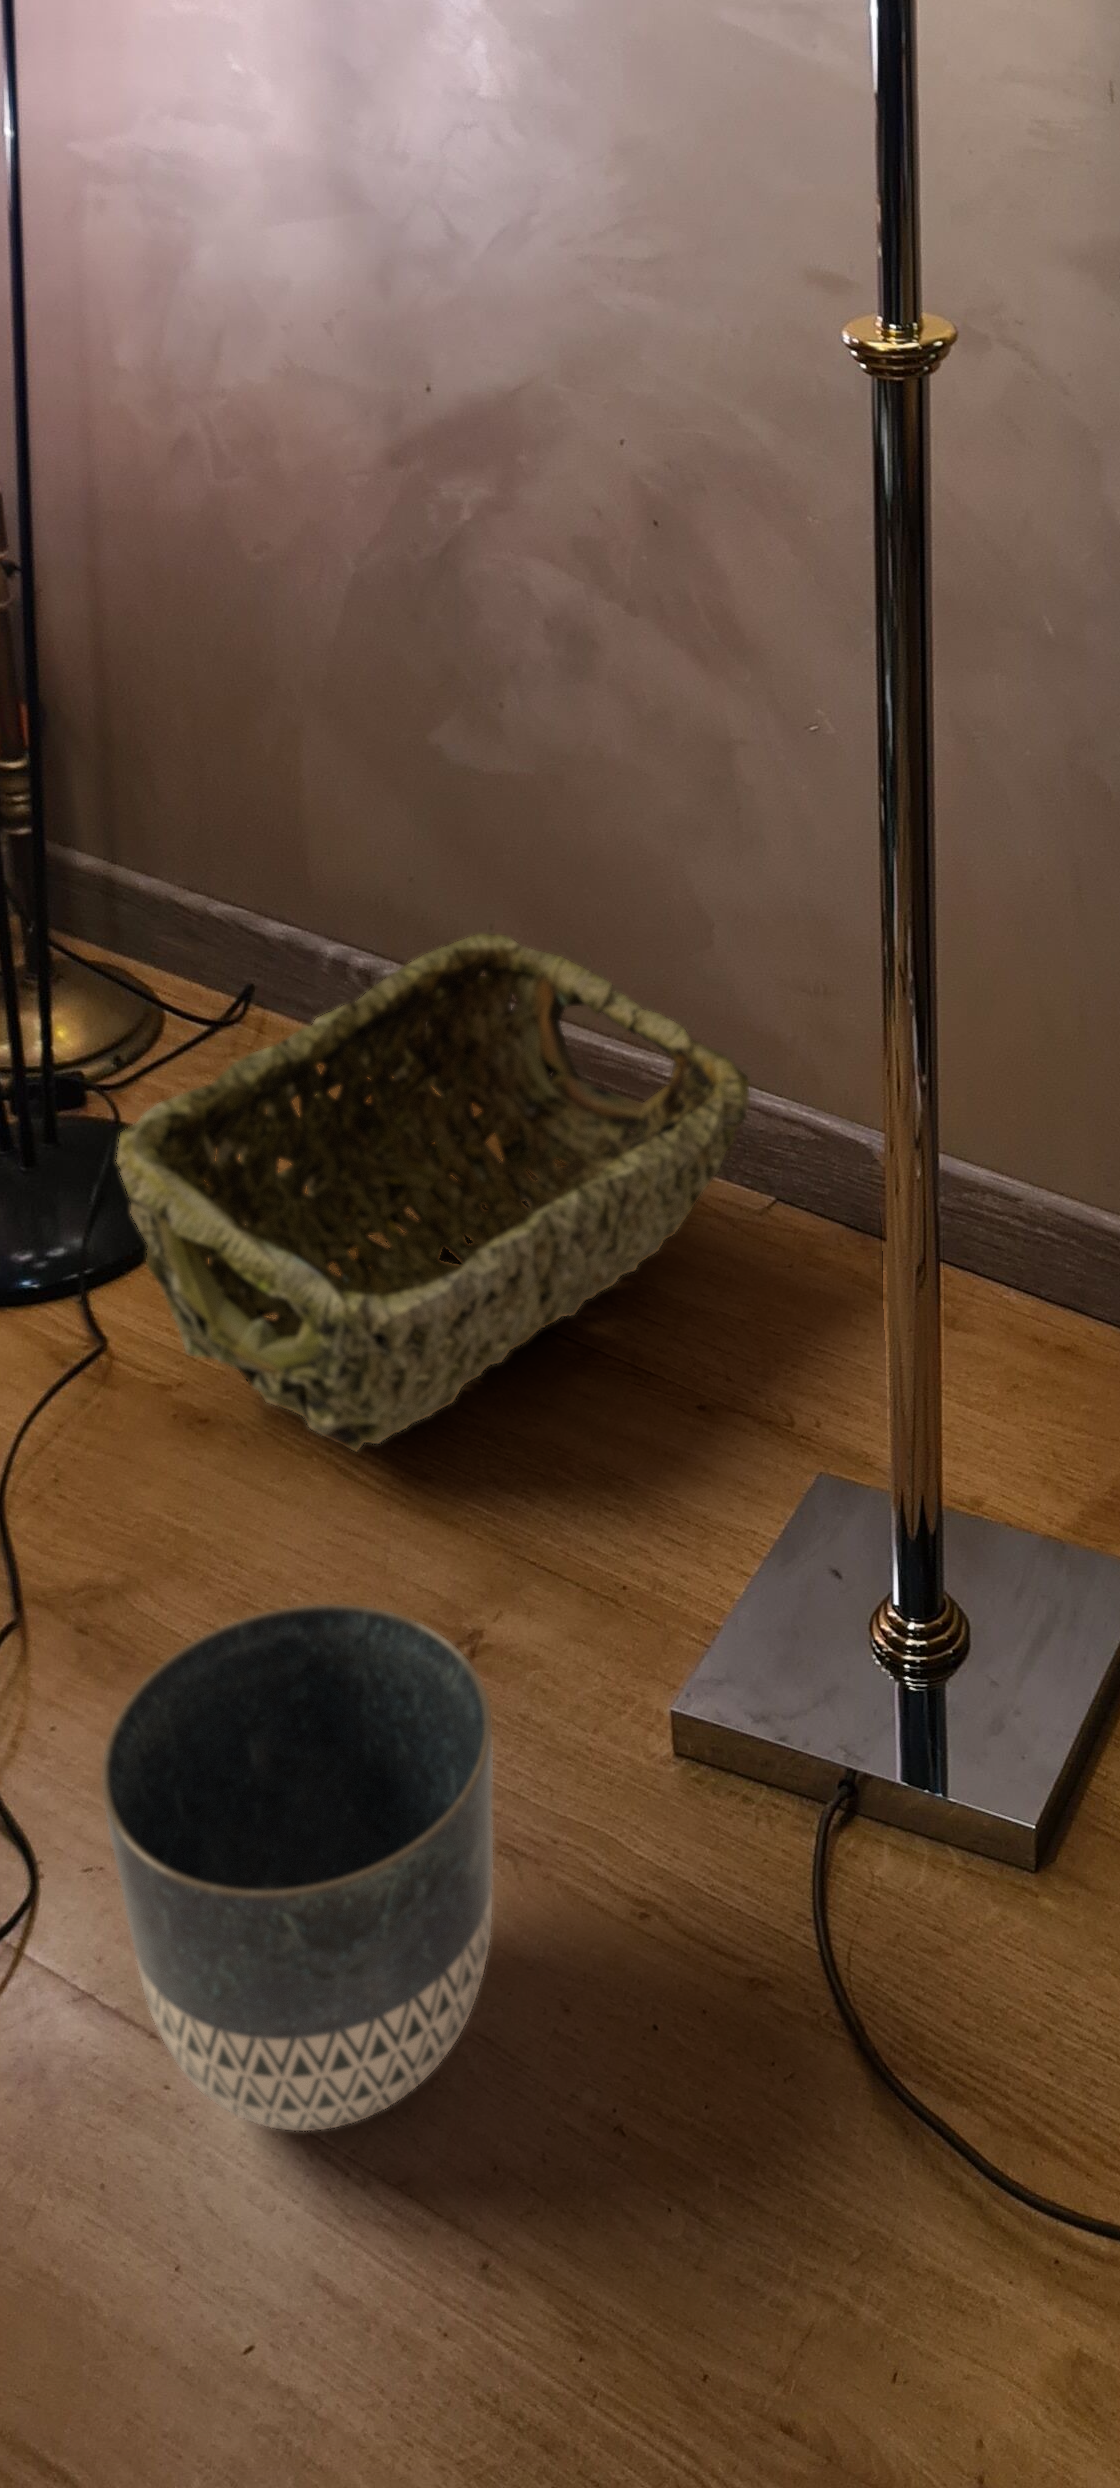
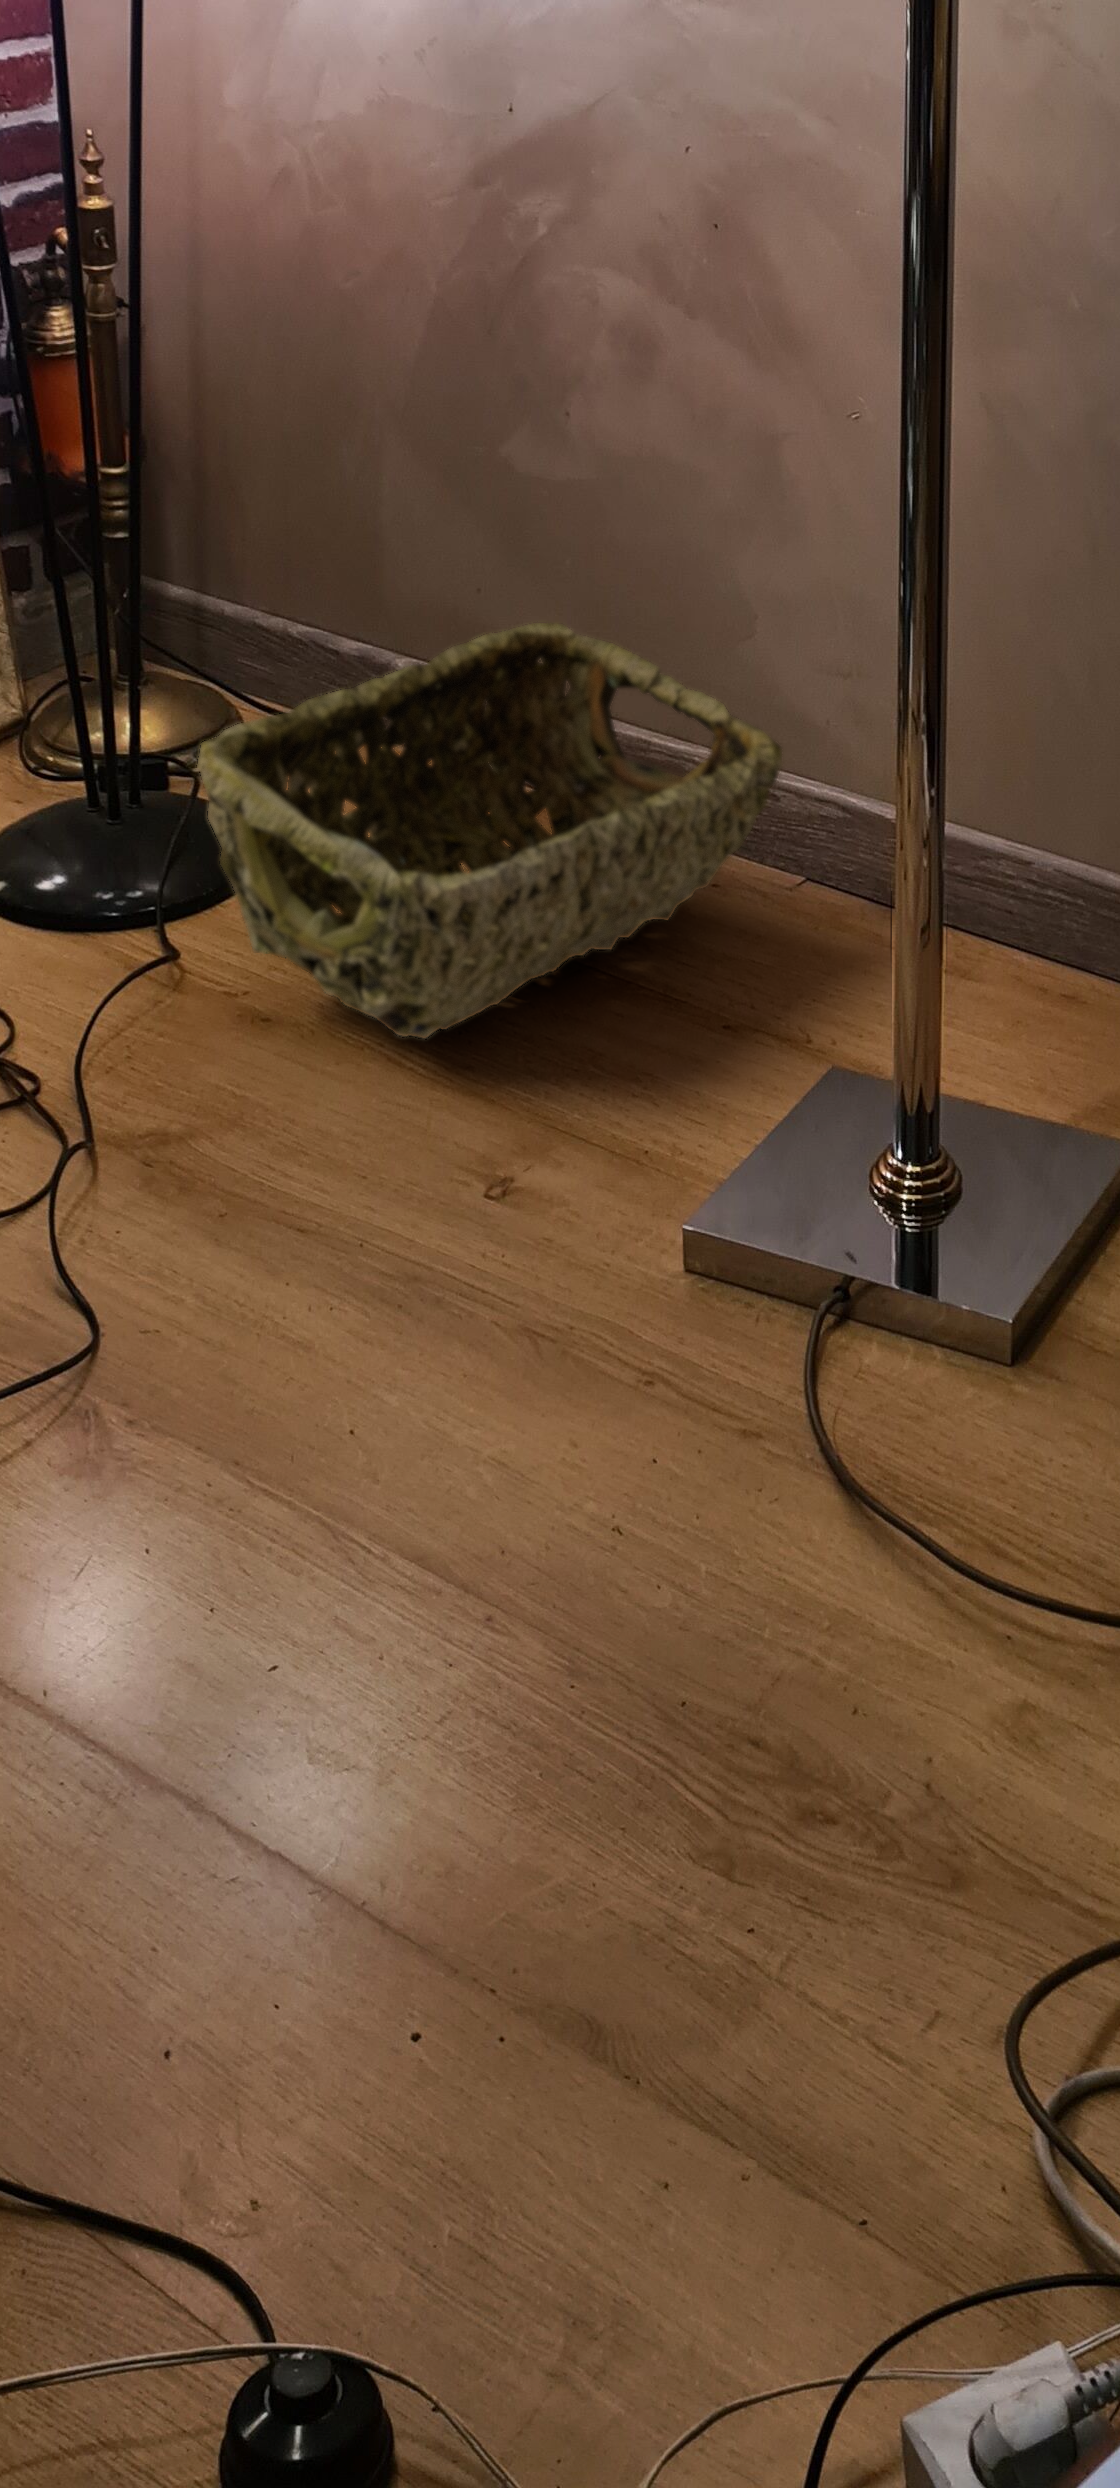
planter: present [102,1604,493,2131] -> none [167,1063,518,1511]

